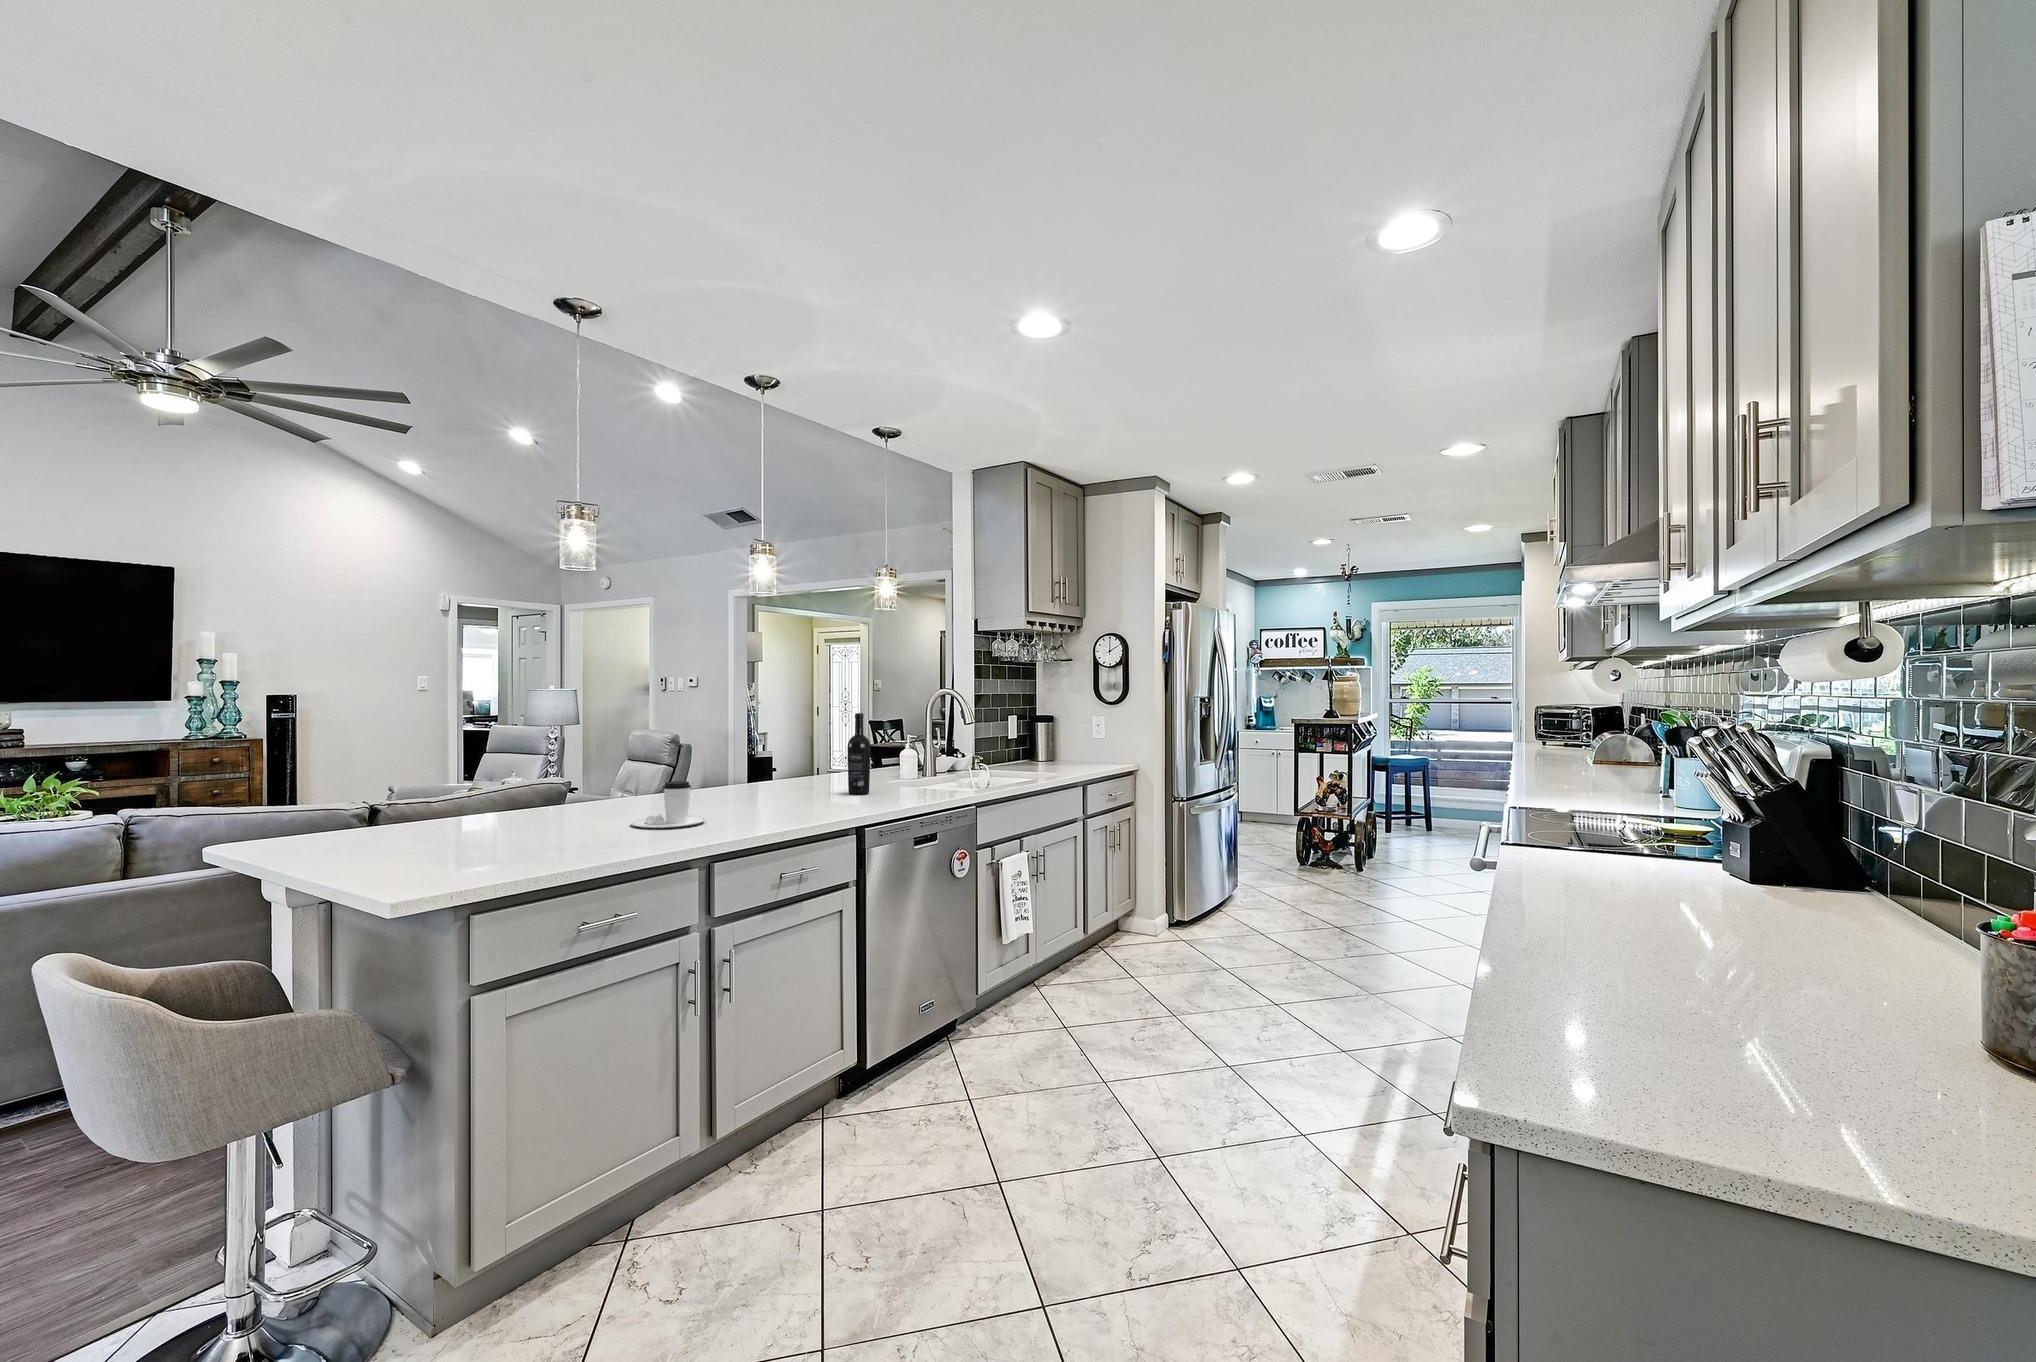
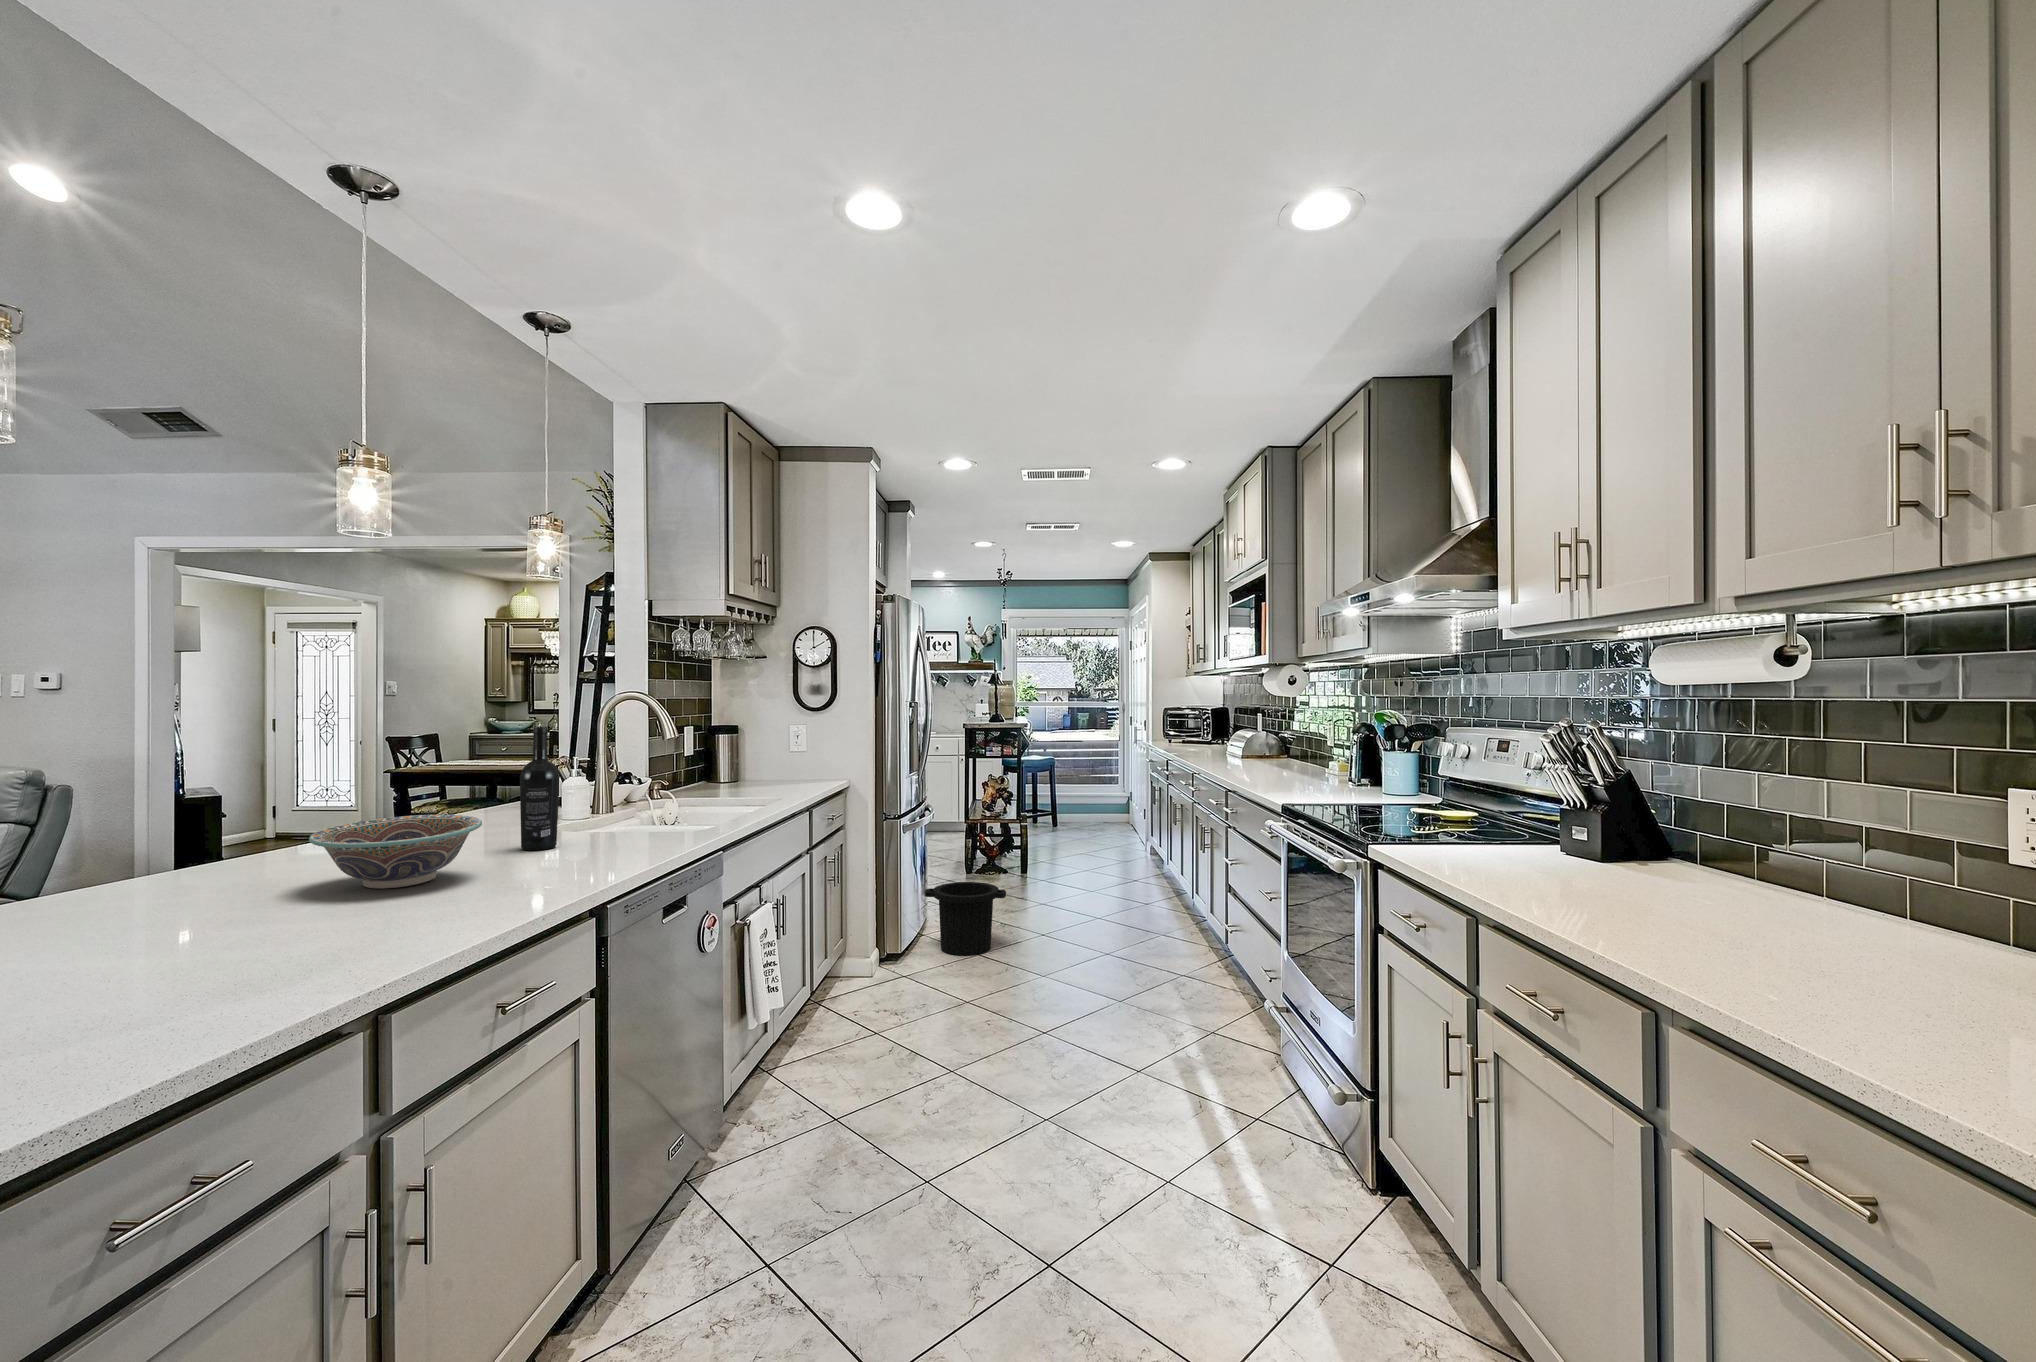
decorative bowl: none [725,766,811,806] -> present [309,815,482,889]
coffee cup: present [631,781,706,828] -> none [127,863,313,968]
trash can: none [1213,866,1288,933] -> present [925,882,1006,956]

